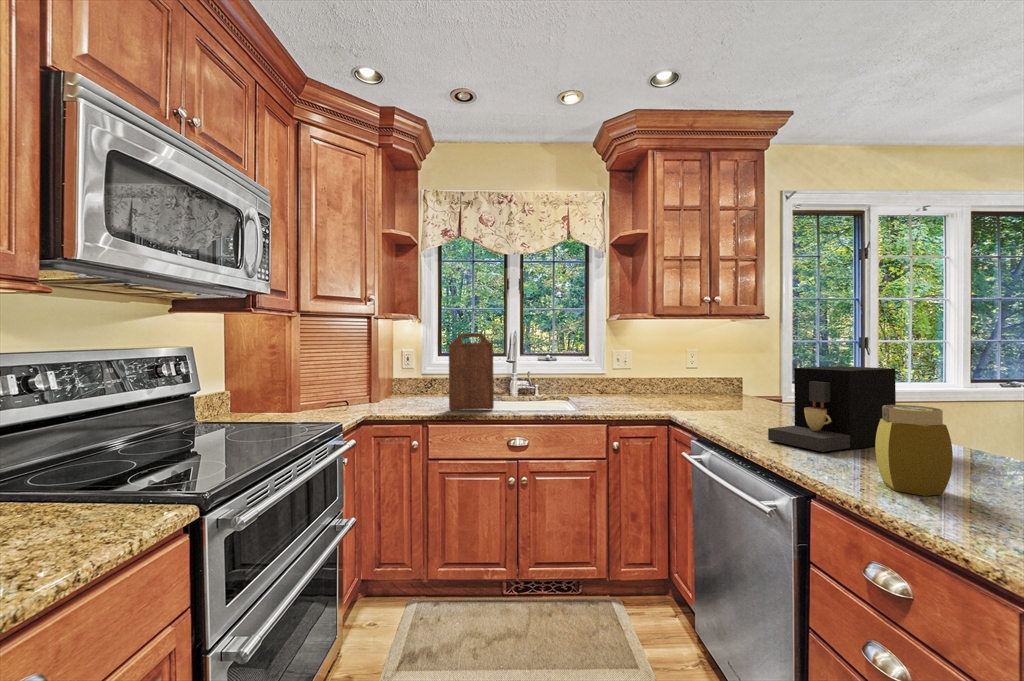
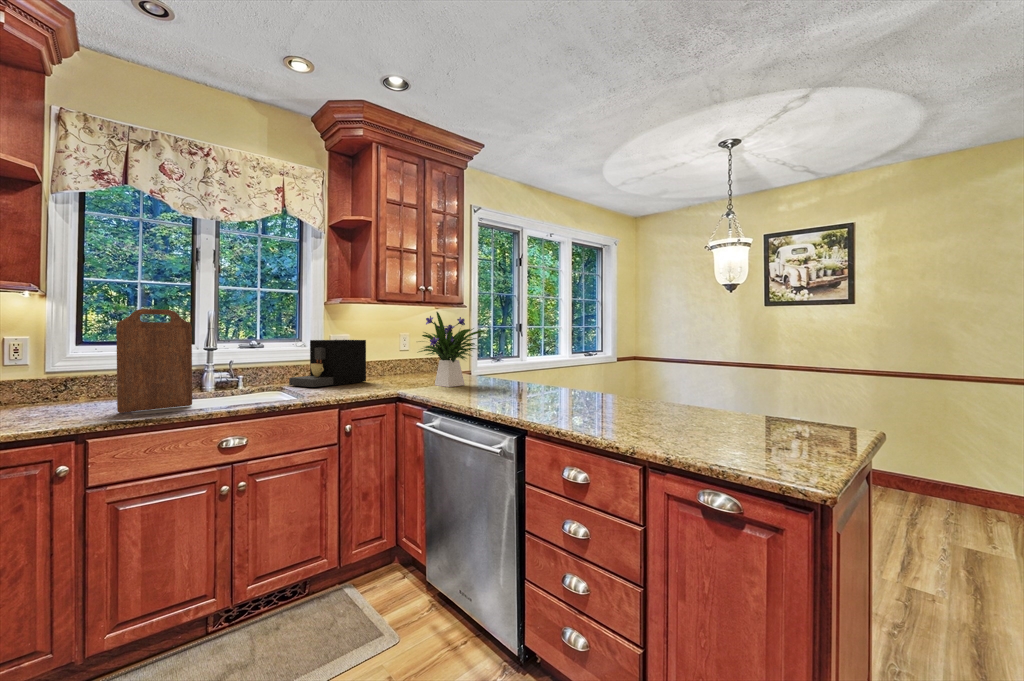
flower arrangement: none [691,324,782,412] -> present [419,312,486,387]
coffee maker: present [768,366,896,452] -> present [289,340,366,387]
jar: present [875,405,953,496] -> none [585,368,628,429]

